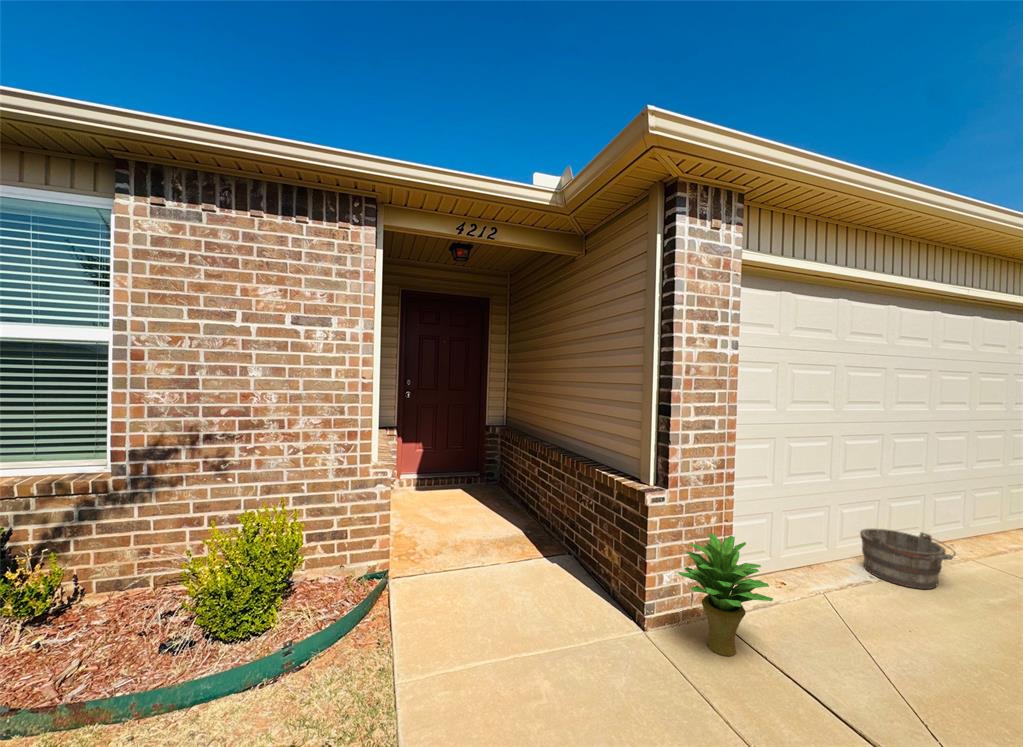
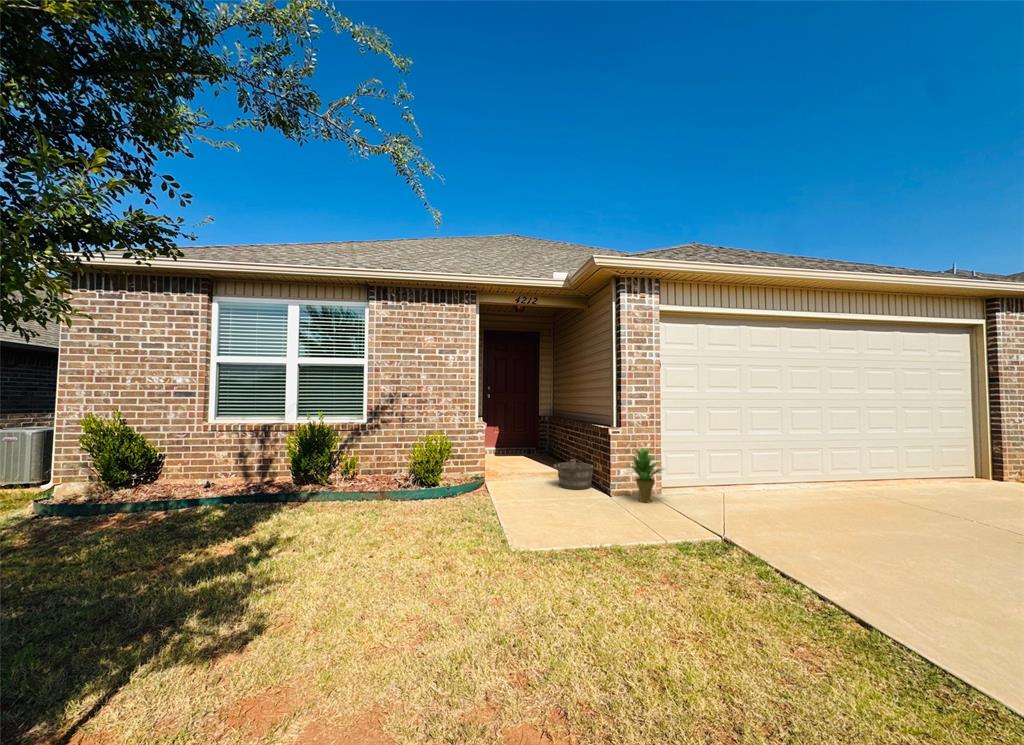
bucket: present [860,529,956,589] -> present [553,460,593,489]

